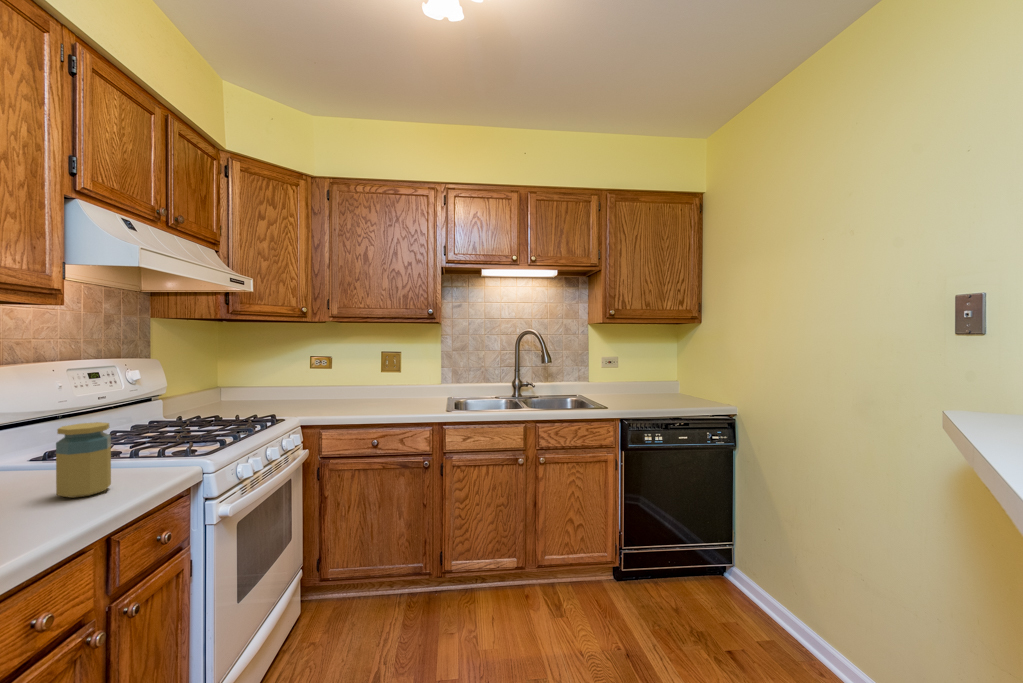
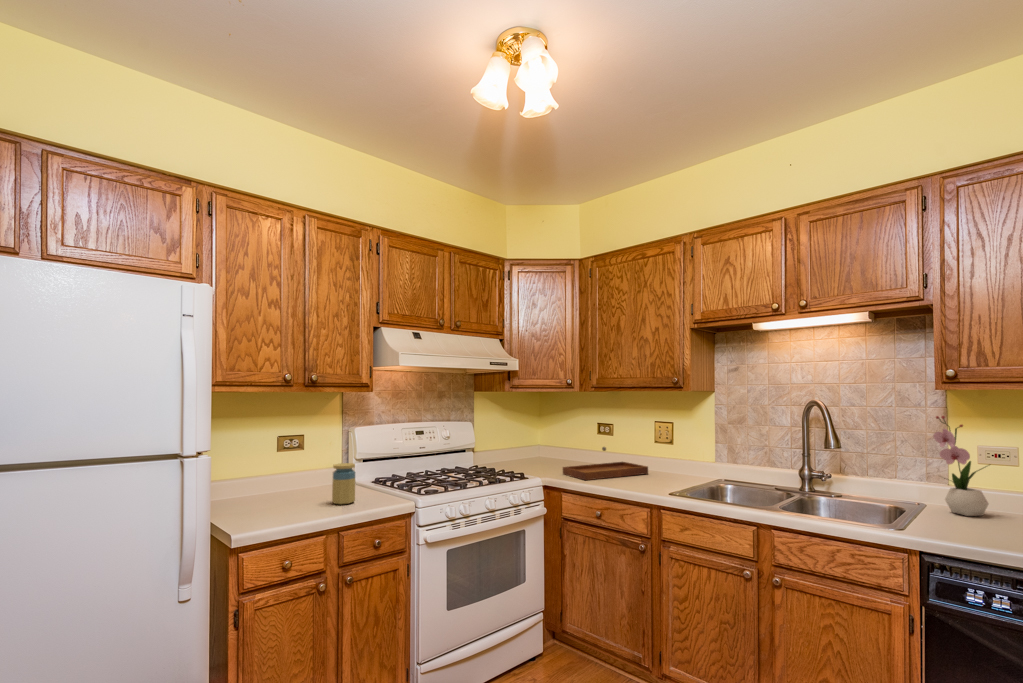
flower arrangement: none [596,339,617,398] -> present [933,416,988,516]
tray: none [308,379,385,412] -> present [563,447,648,480]

